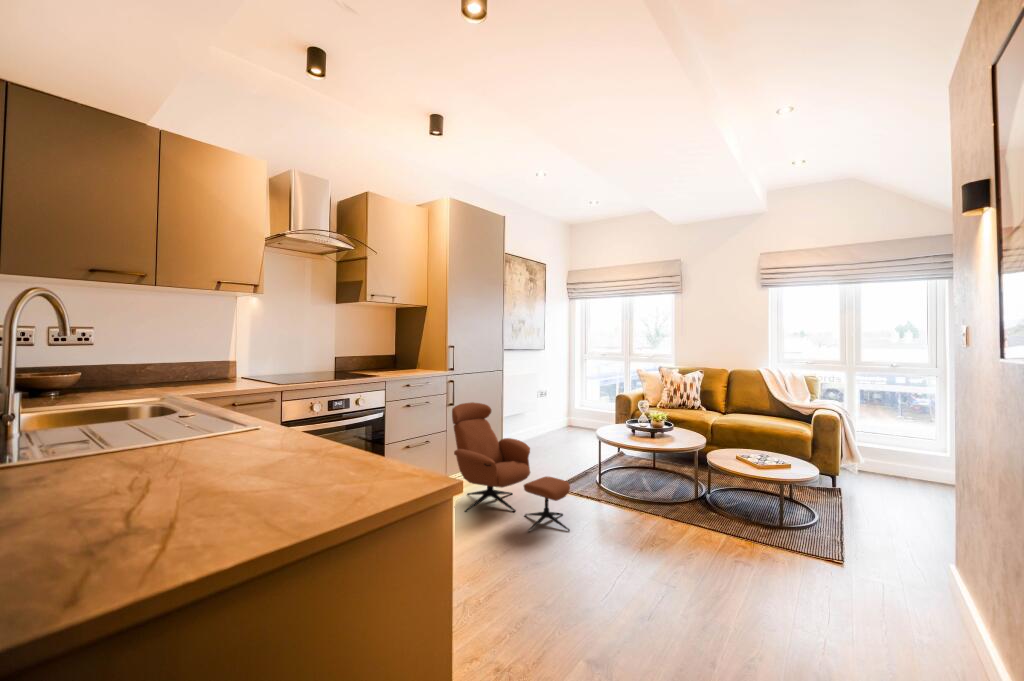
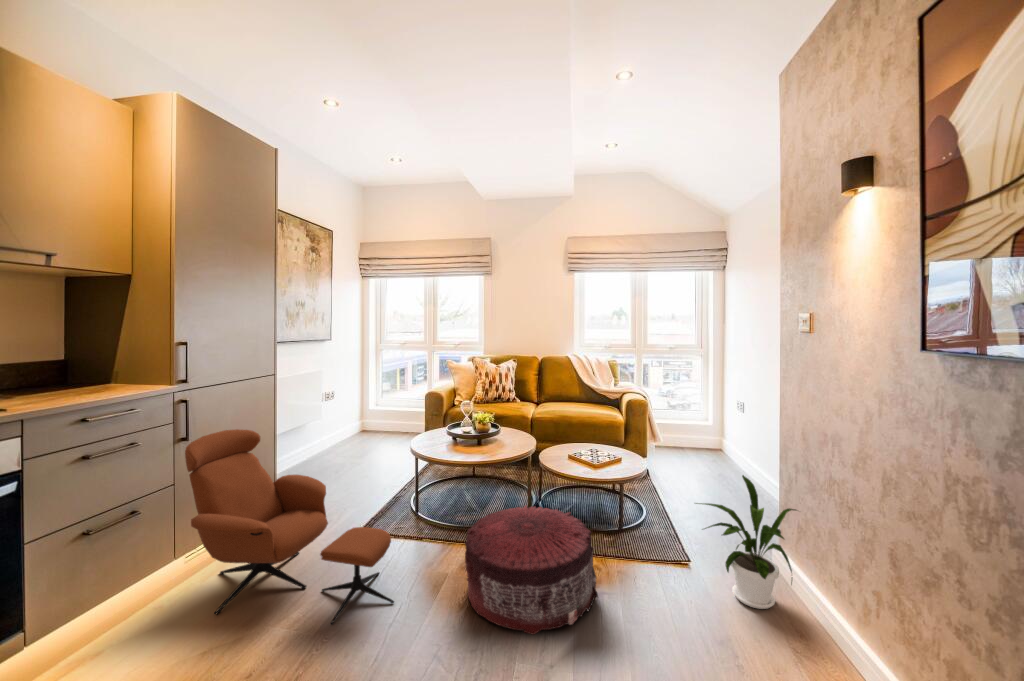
pouf: none [622,484,735,573] -> present [465,506,598,635]
house plant: none [853,484,972,616] -> present [696,475,797,609]

